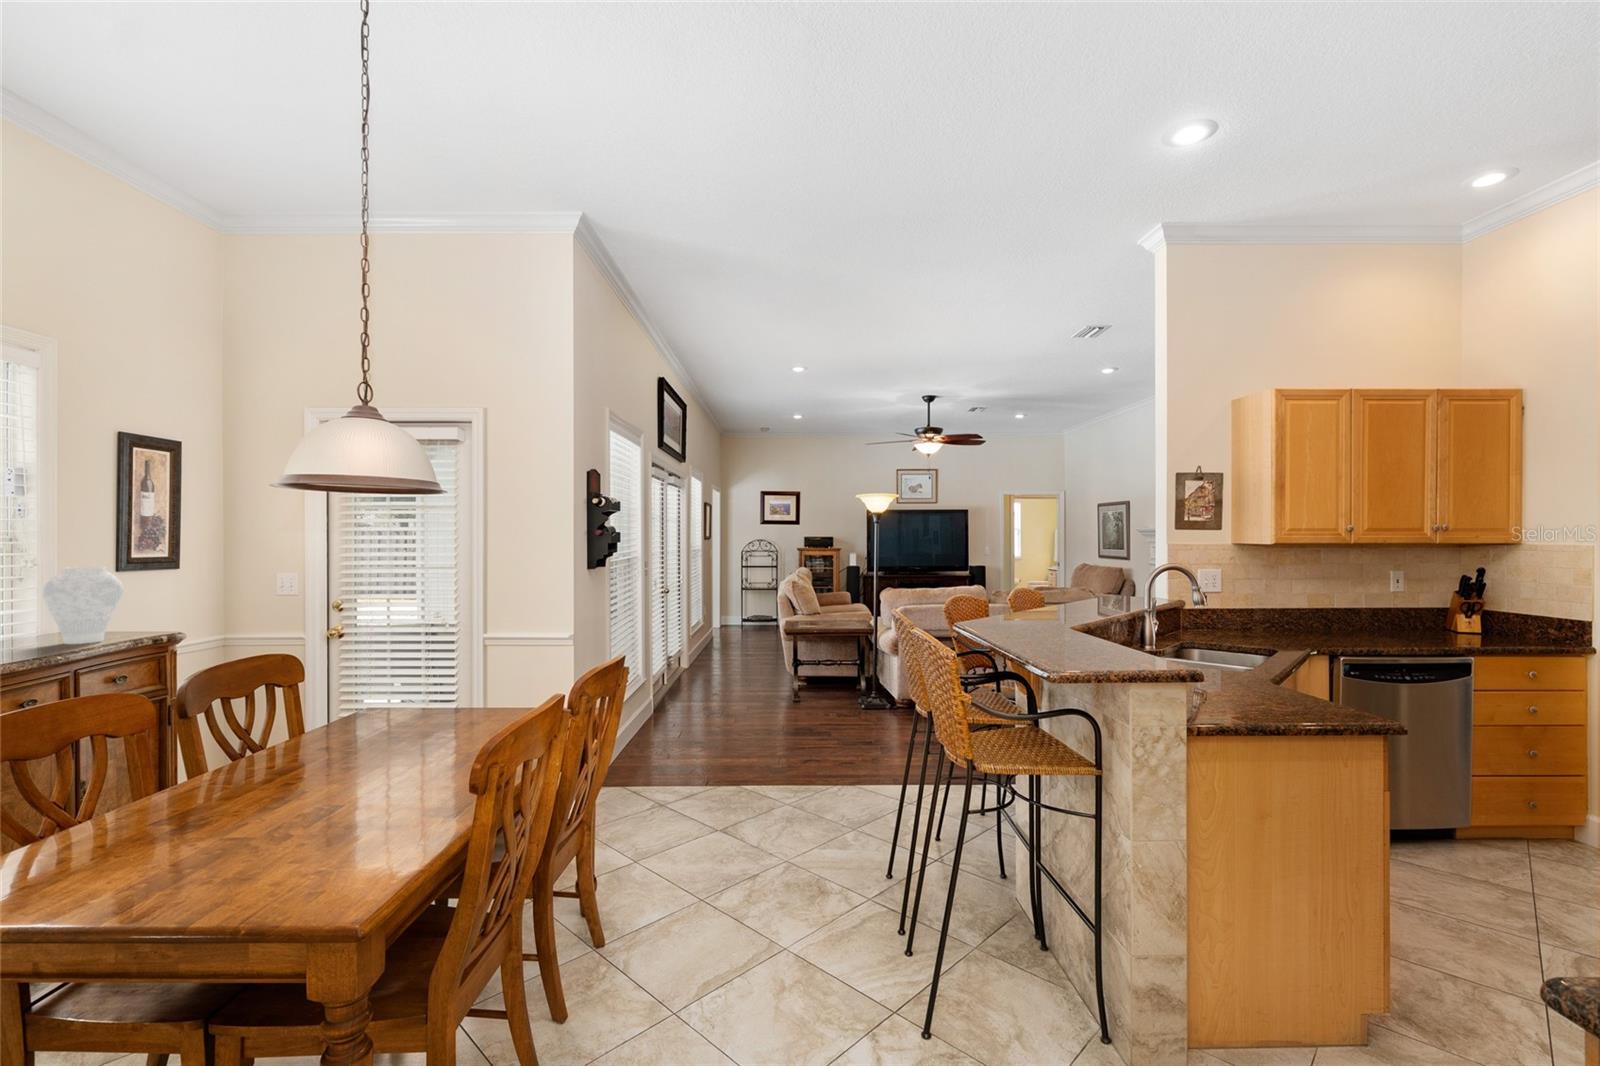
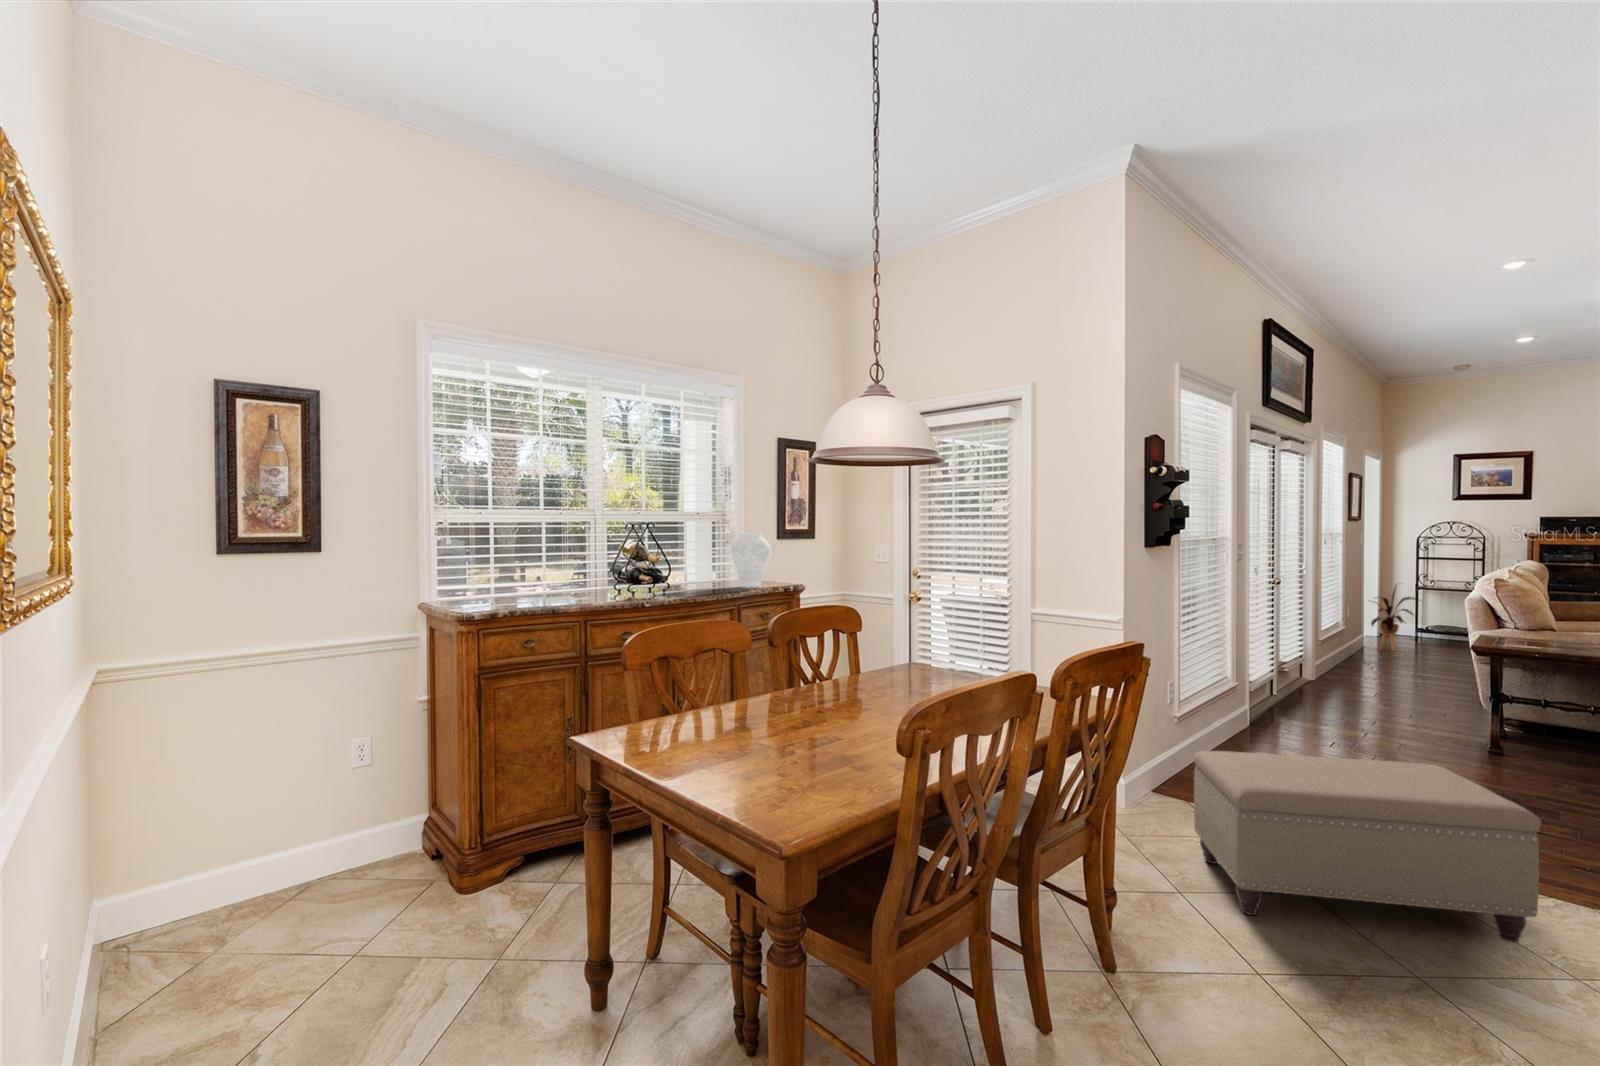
house plant: none [712,586,748,638] -> present [1371,587,1416,651]
ottoman: none [638,715,841,863] -> present [1194,751,1541,943]

